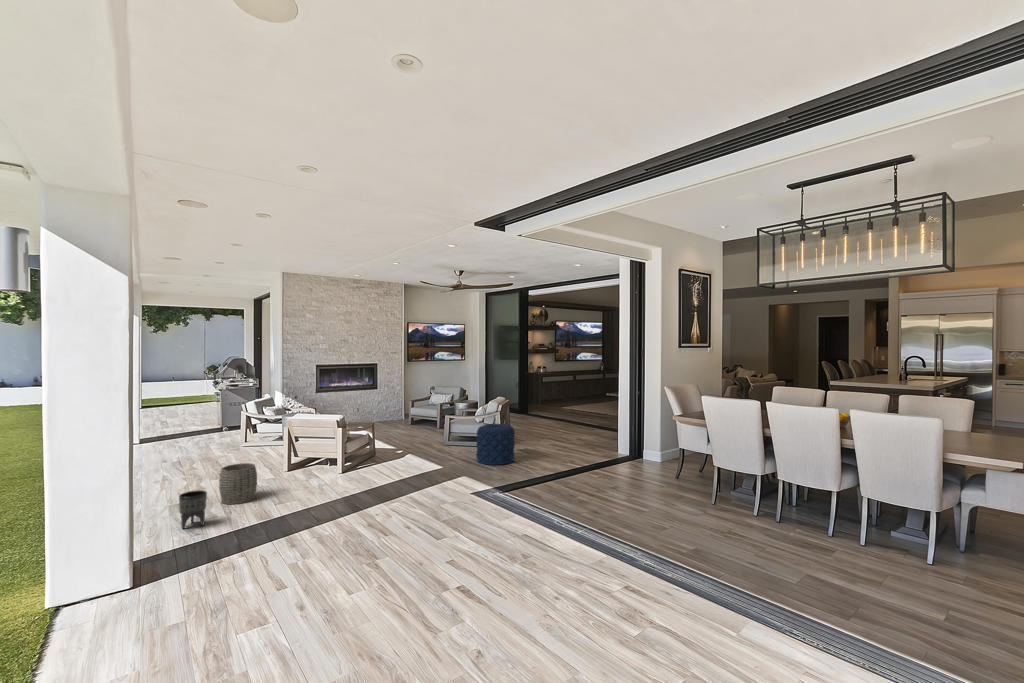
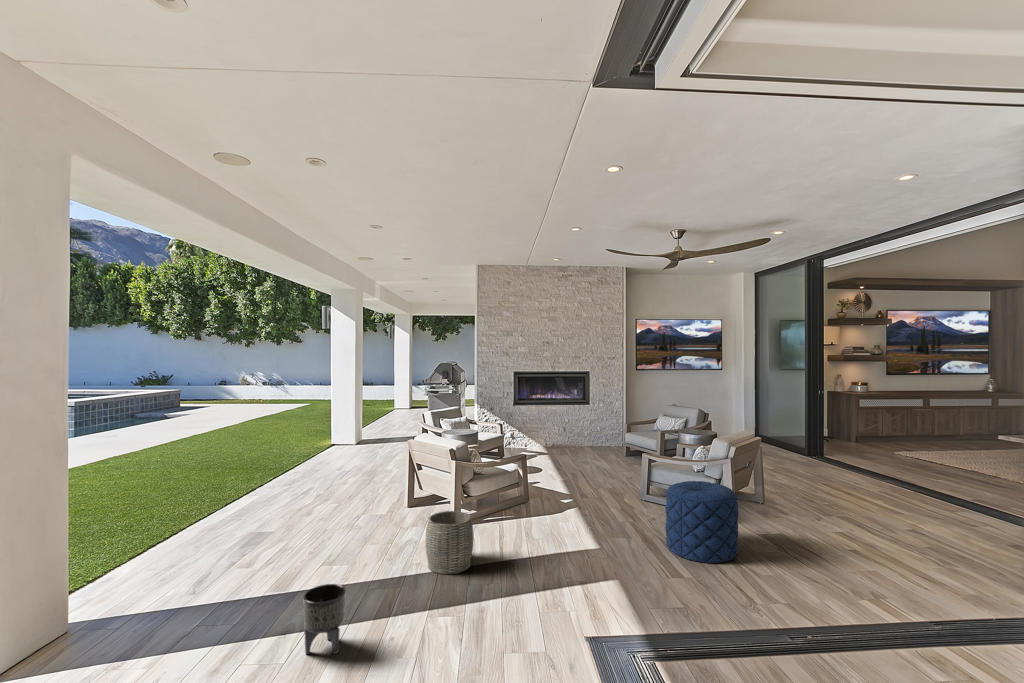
woven basket: present [219,463,257,504] -> present [426,511,473,574]
planter: present [179,490,207,529] -> present [303,584,346,654]

